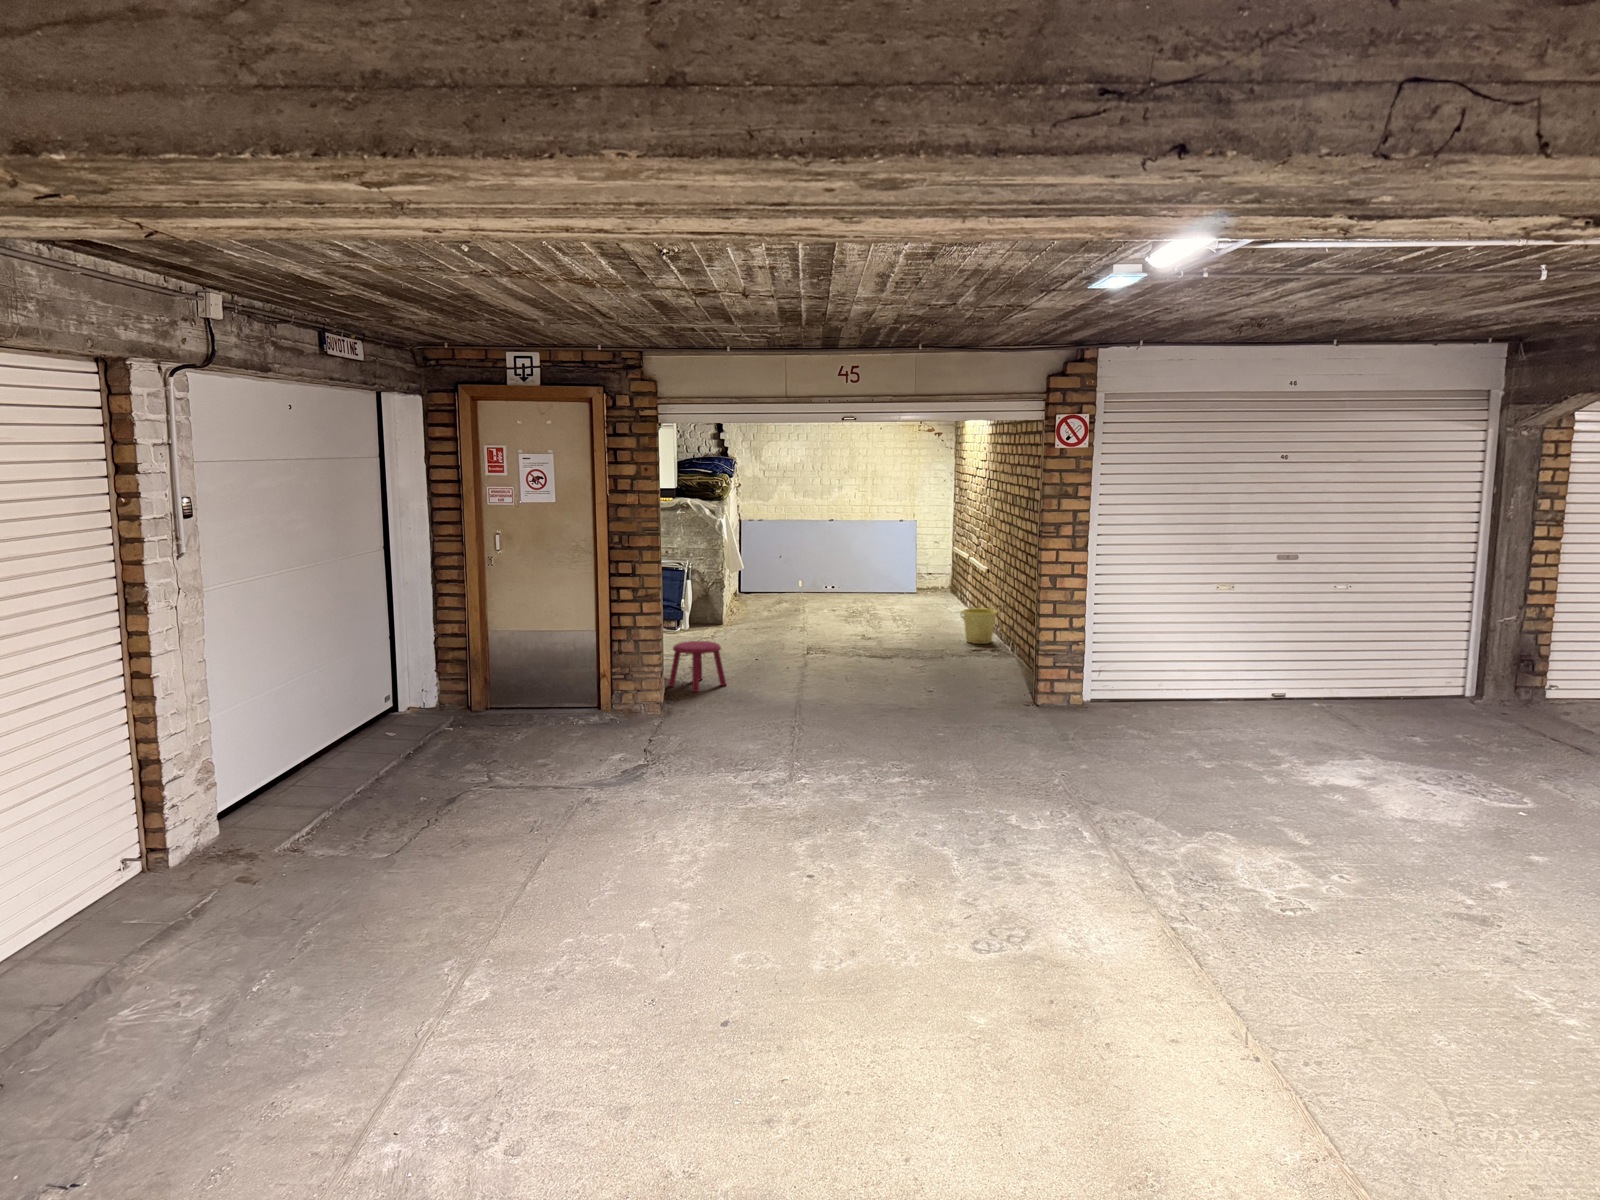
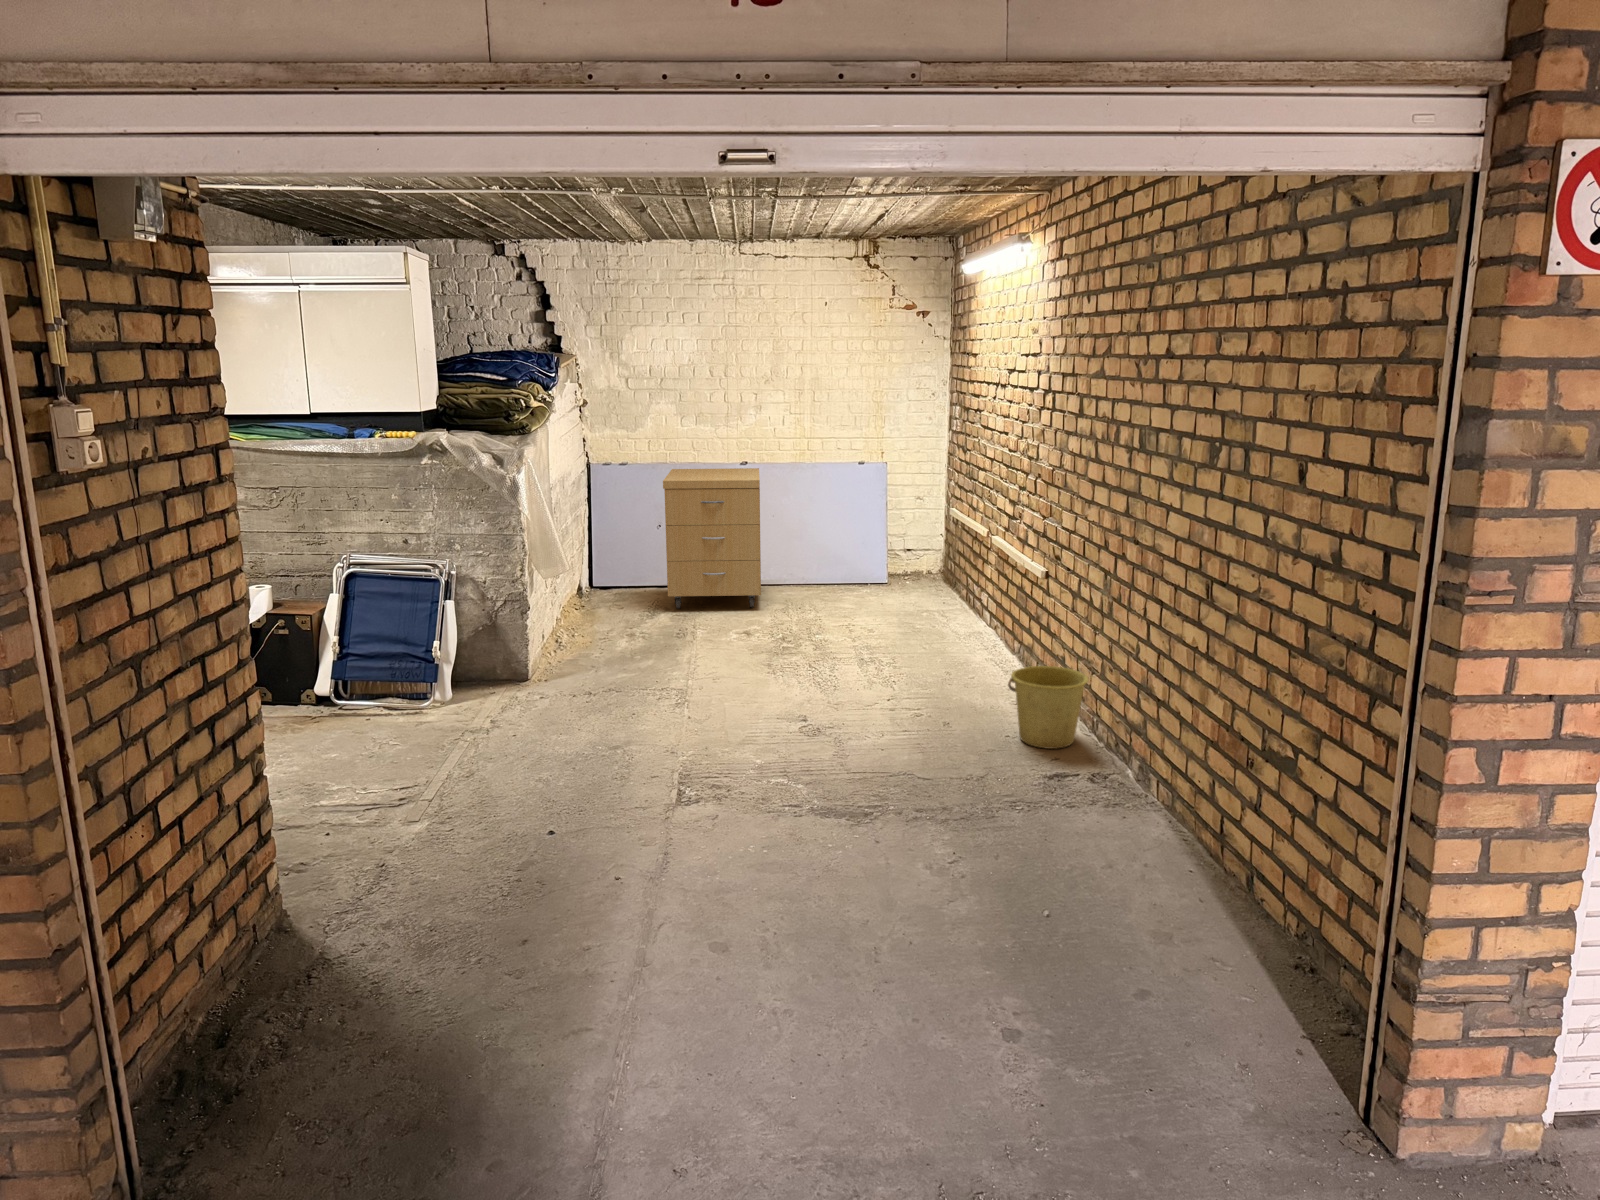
storage cabinet: none [787,523,841,601] -> present [663,468,761,608]
stool: present [669,641,726,692] -> none [230,867,412,1060]

